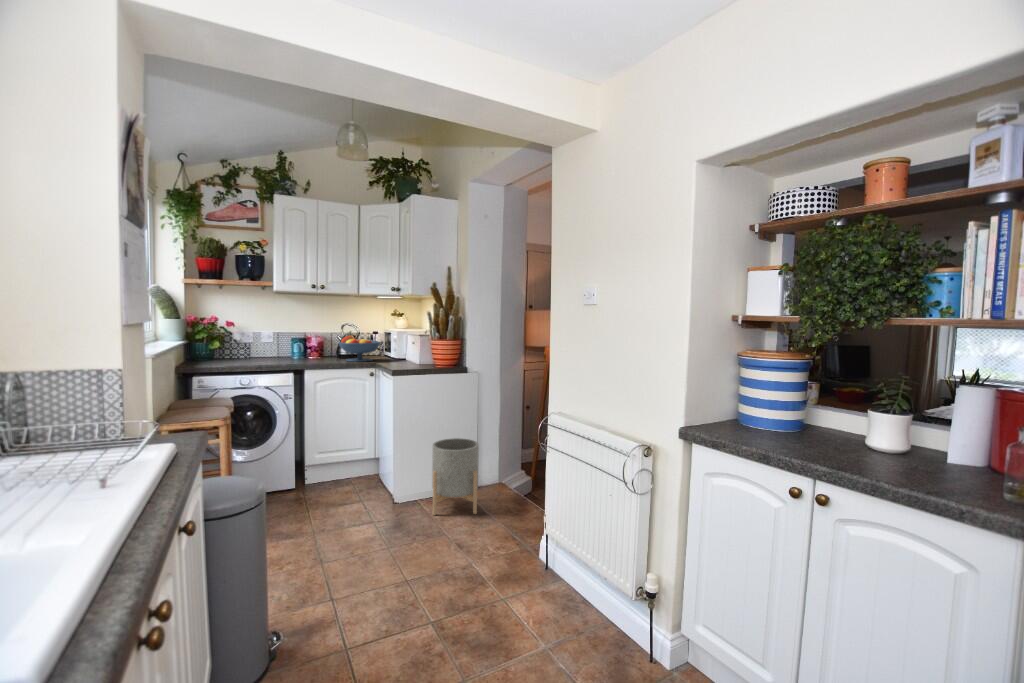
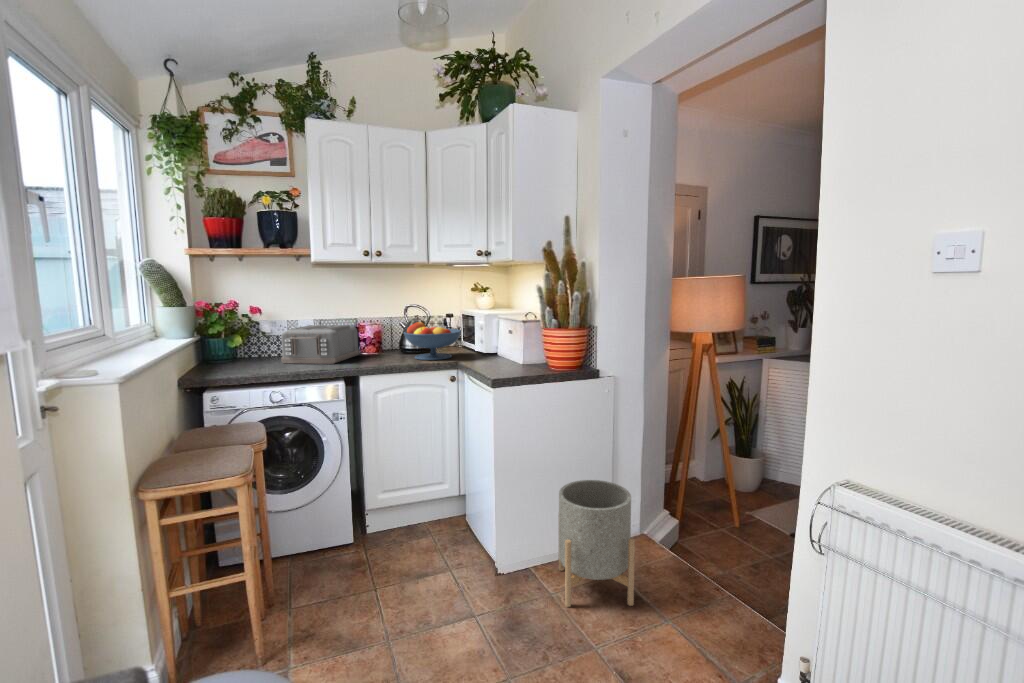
toaster: none [248,336,306,362] -> present [281,325,360,364]

